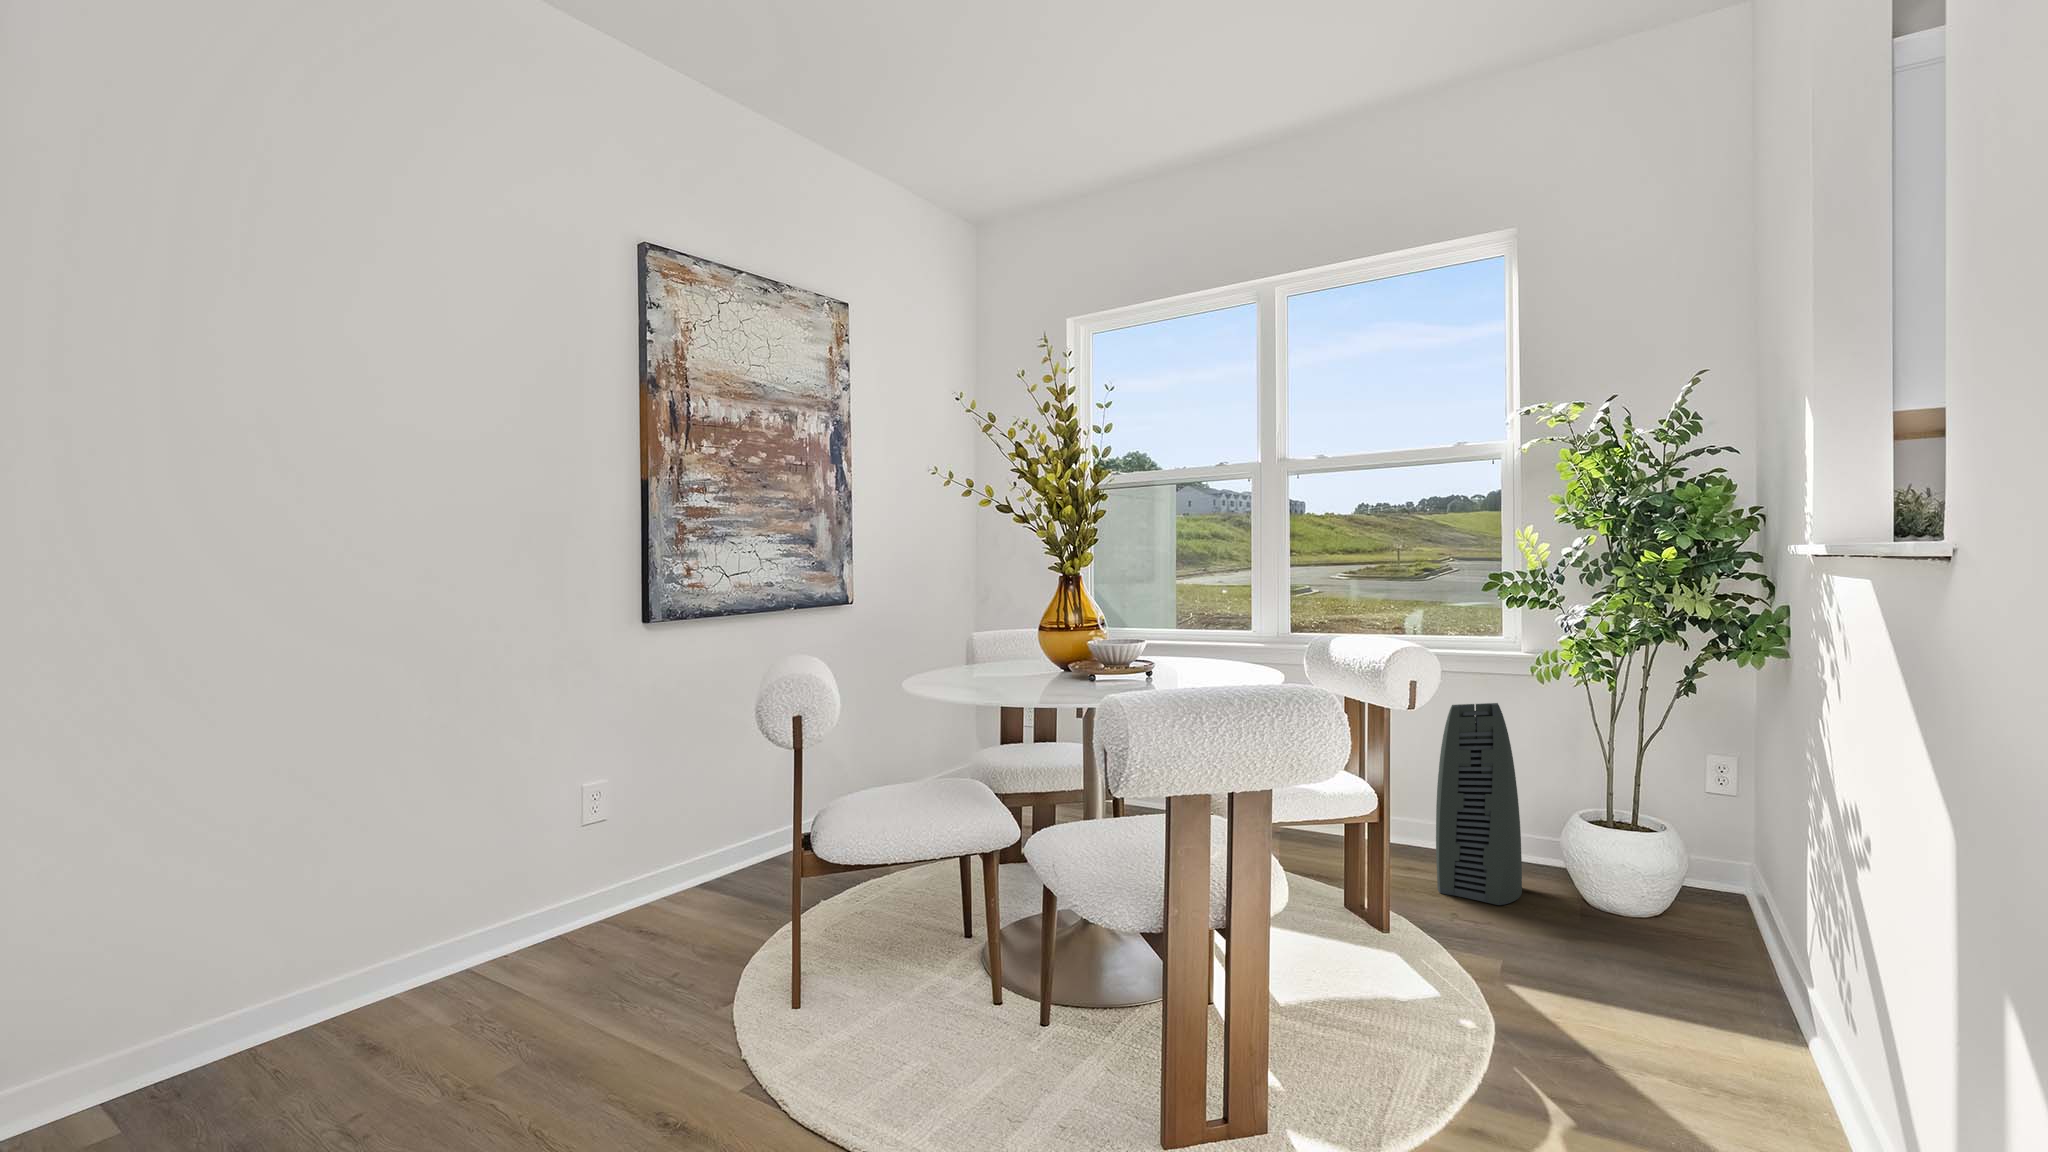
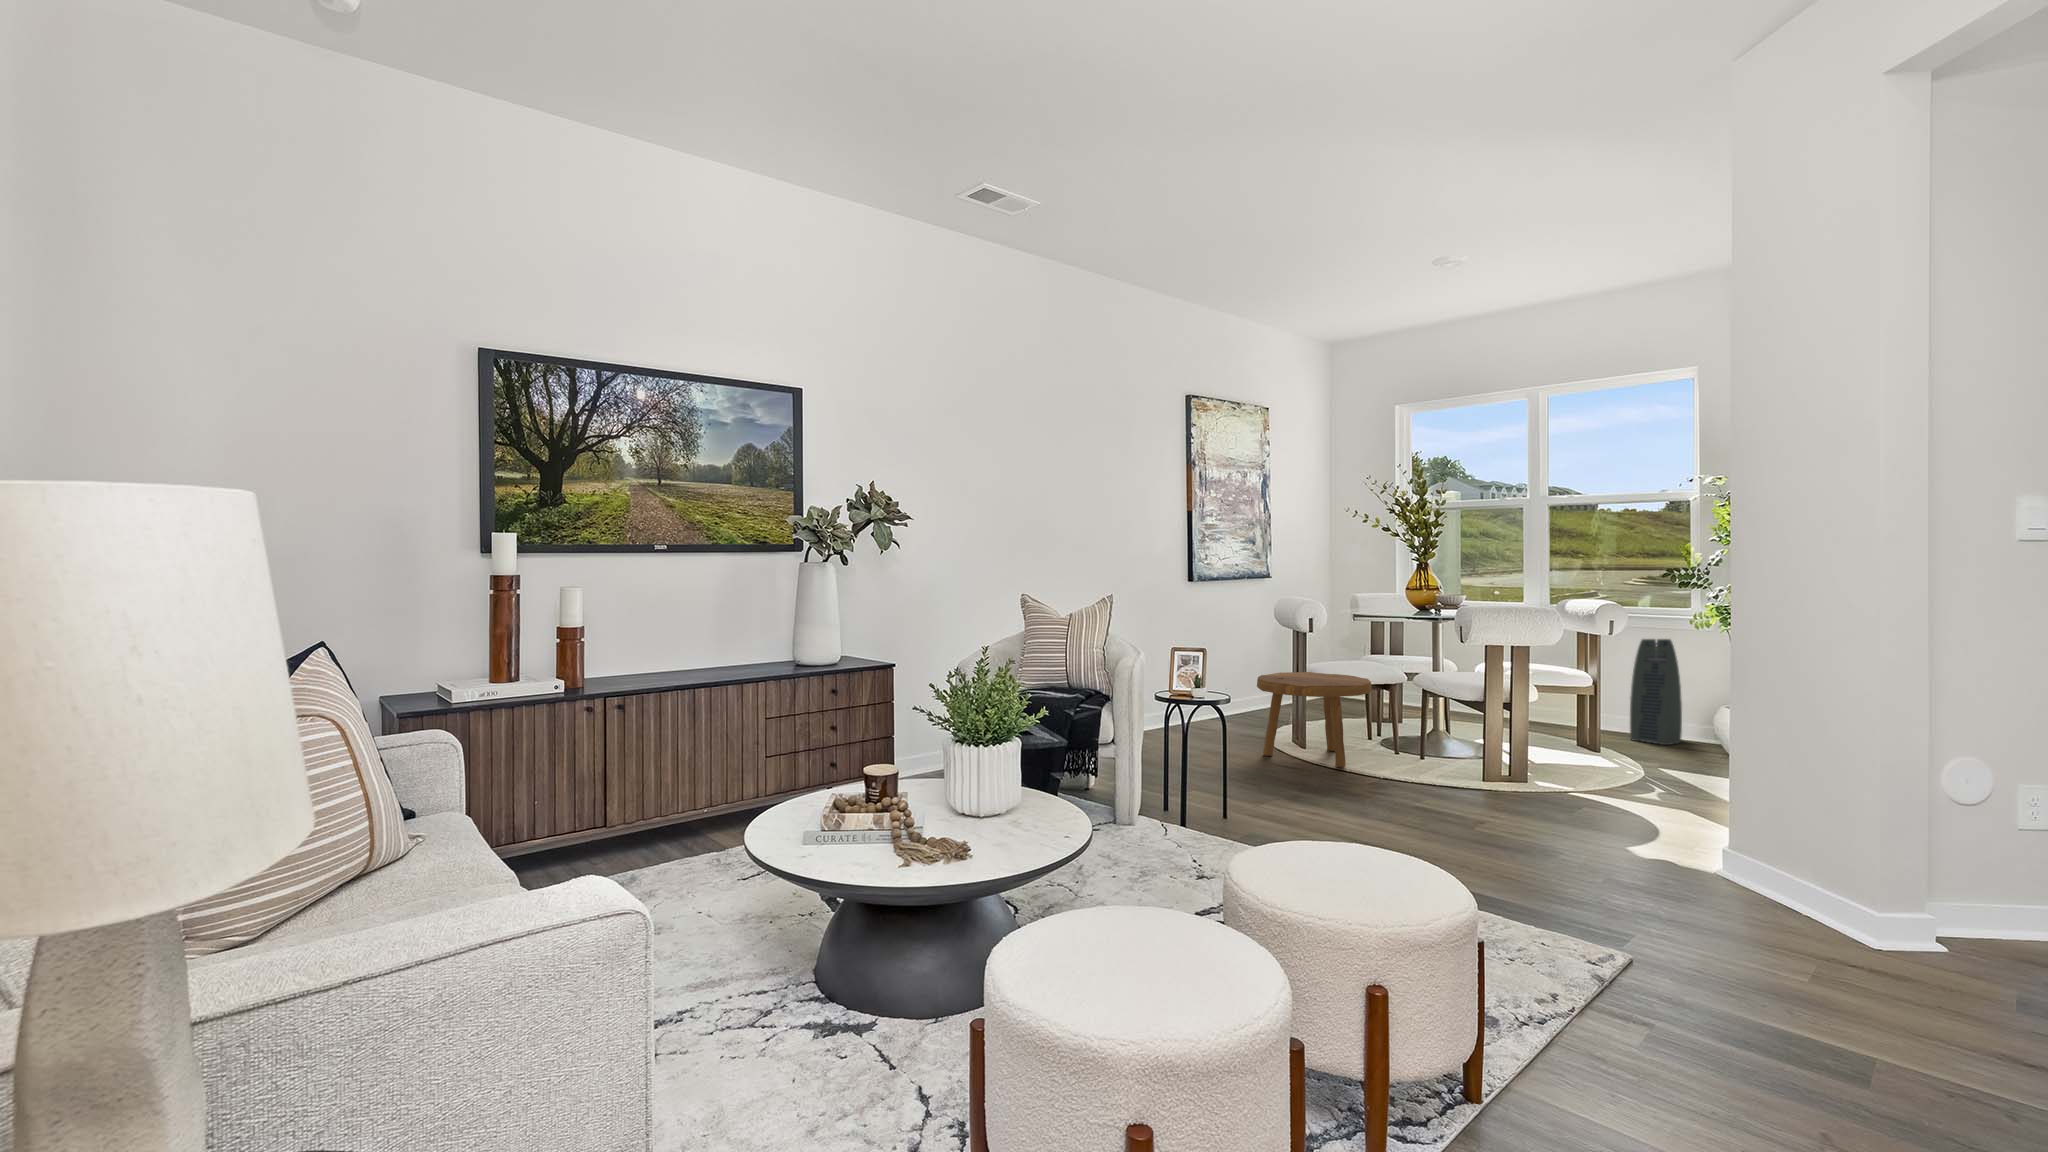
footstool: none [638,815,915,1090] -> present [1257,672,1371,767]

